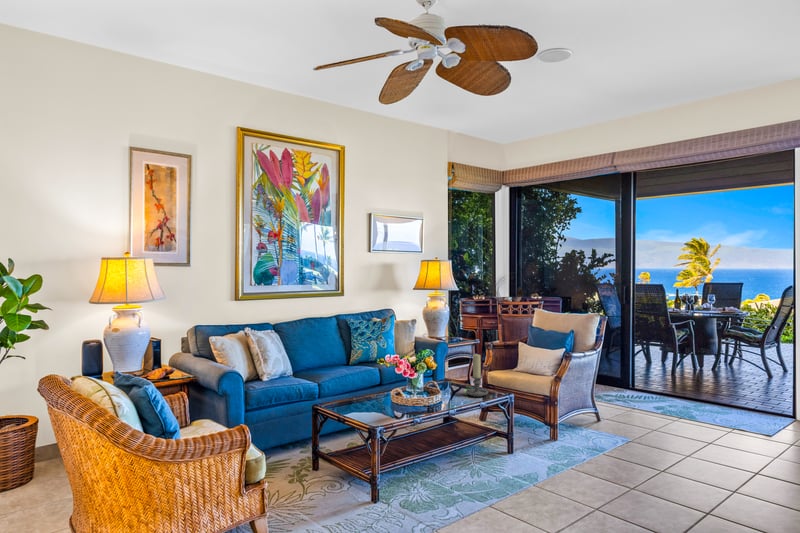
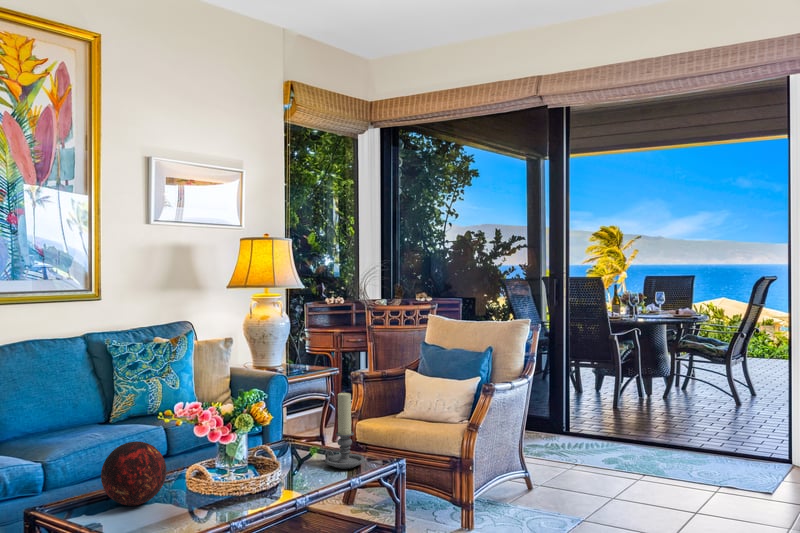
decorative orb: none [351,374,382,406] -> present [101,441,167,506]

